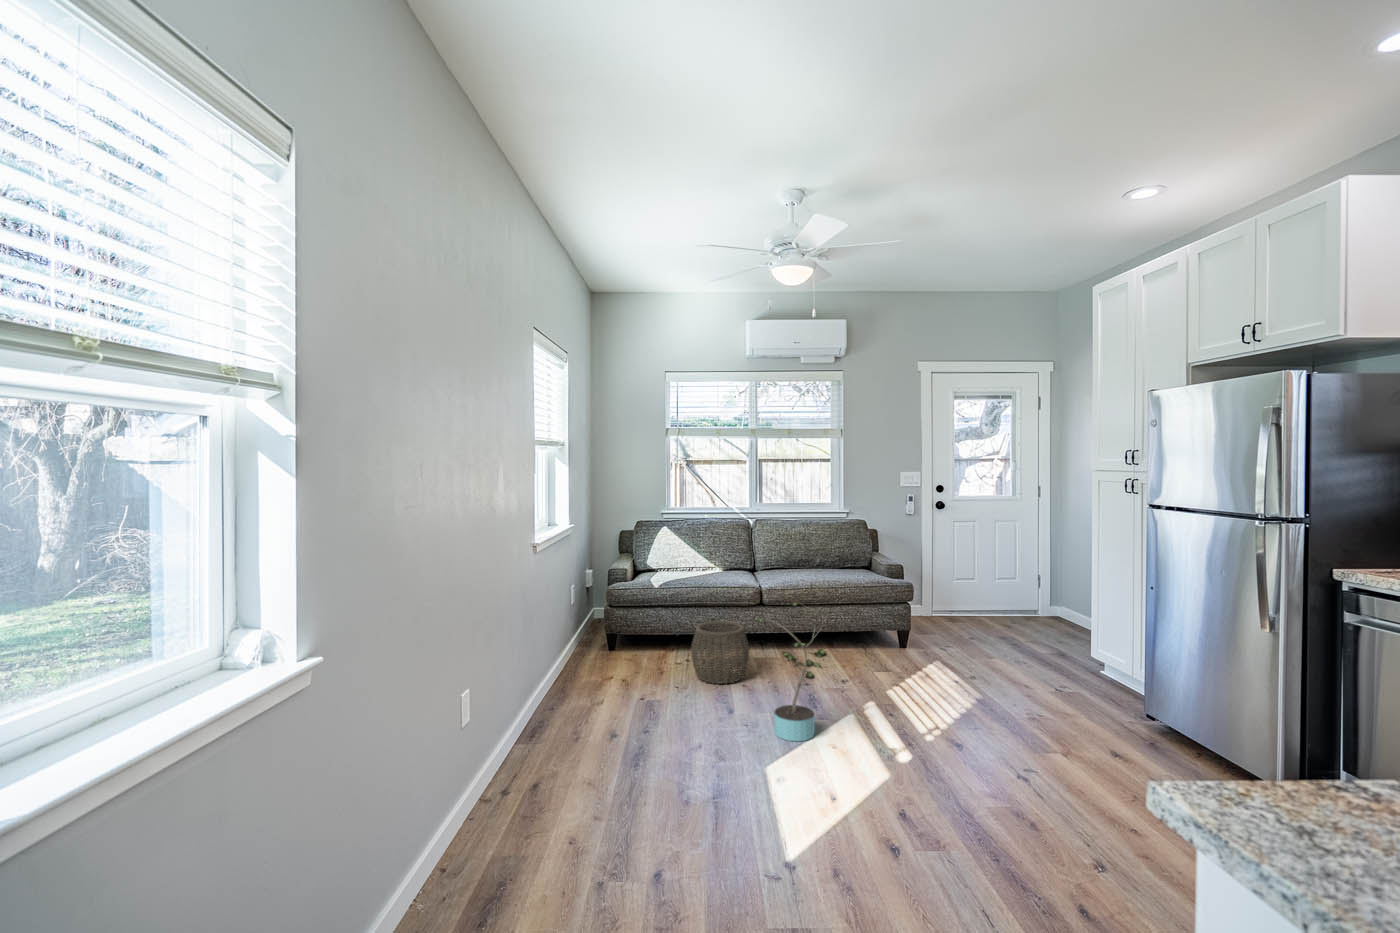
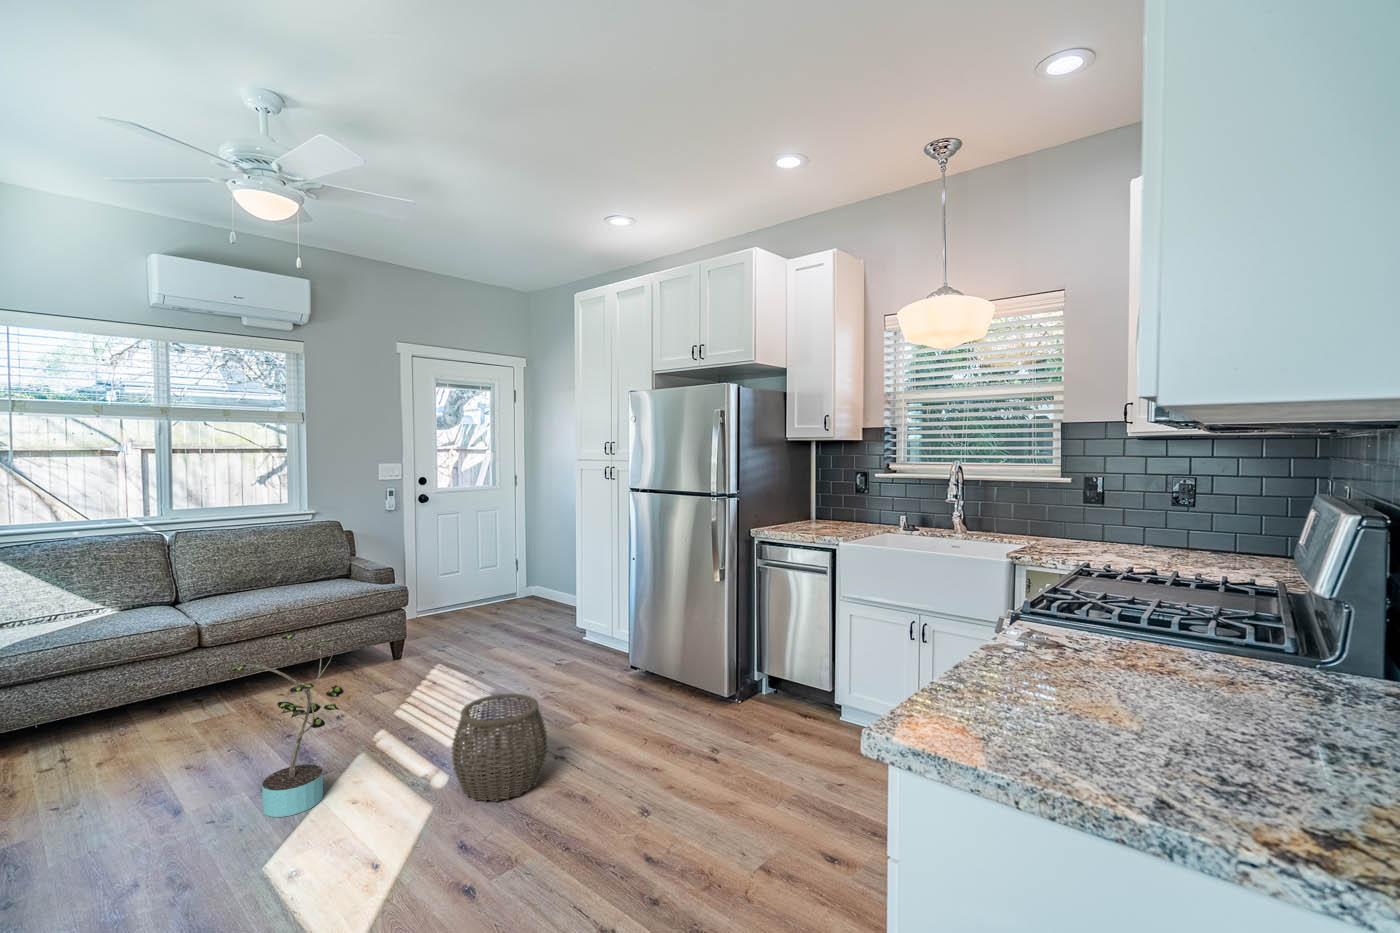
woven basket: present [691,621,749,684] -> present [452,694,548,801]

